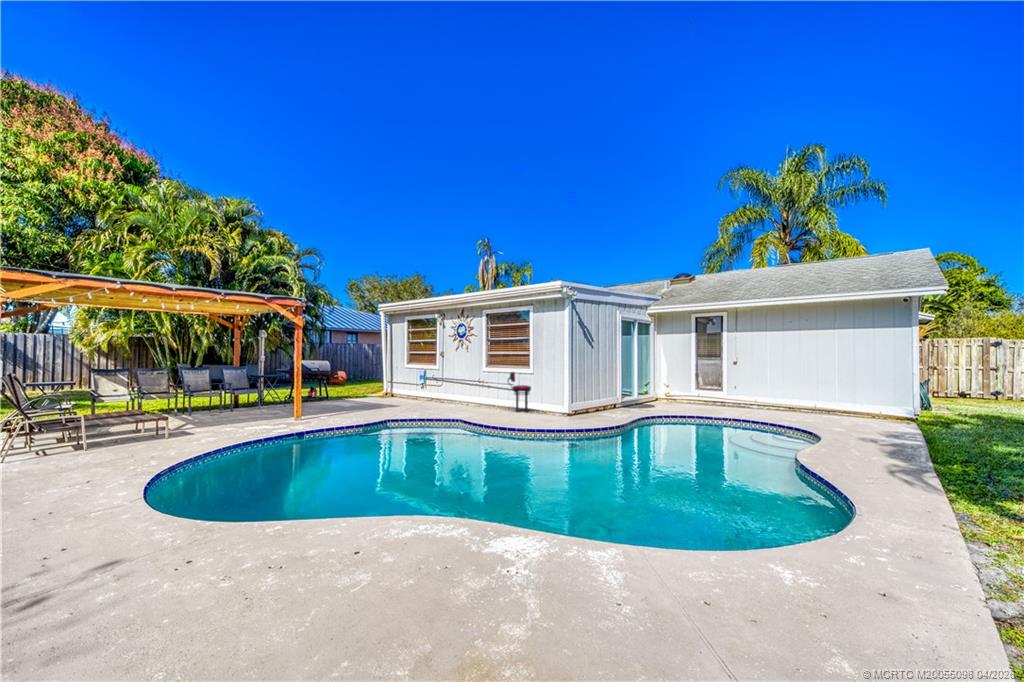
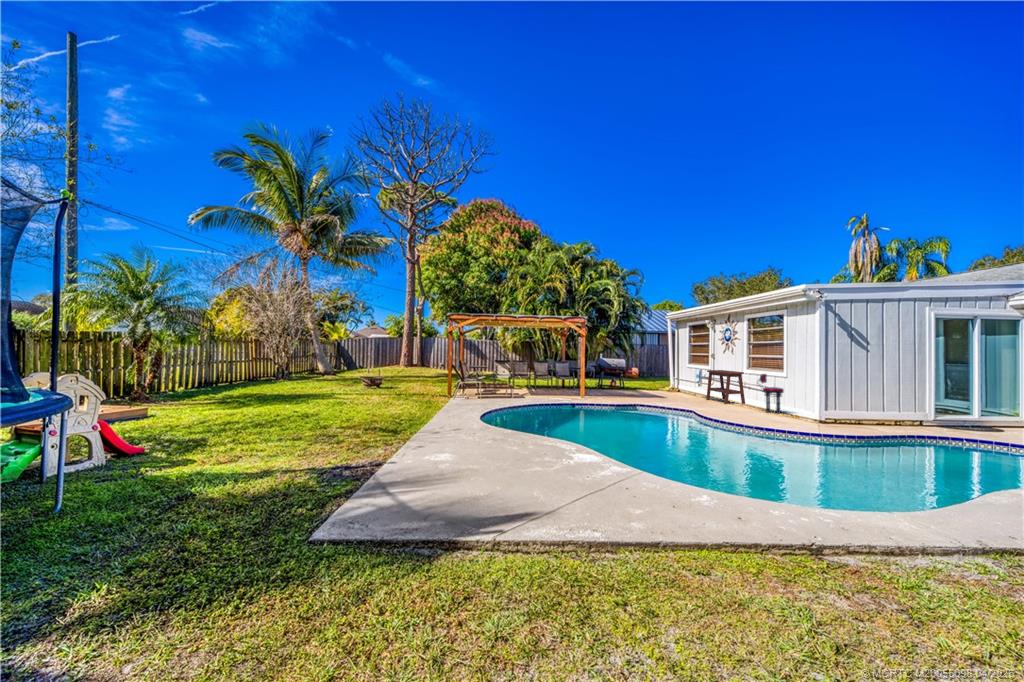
side table: none [441,370,483,408] -> present [706,370,745,404]

